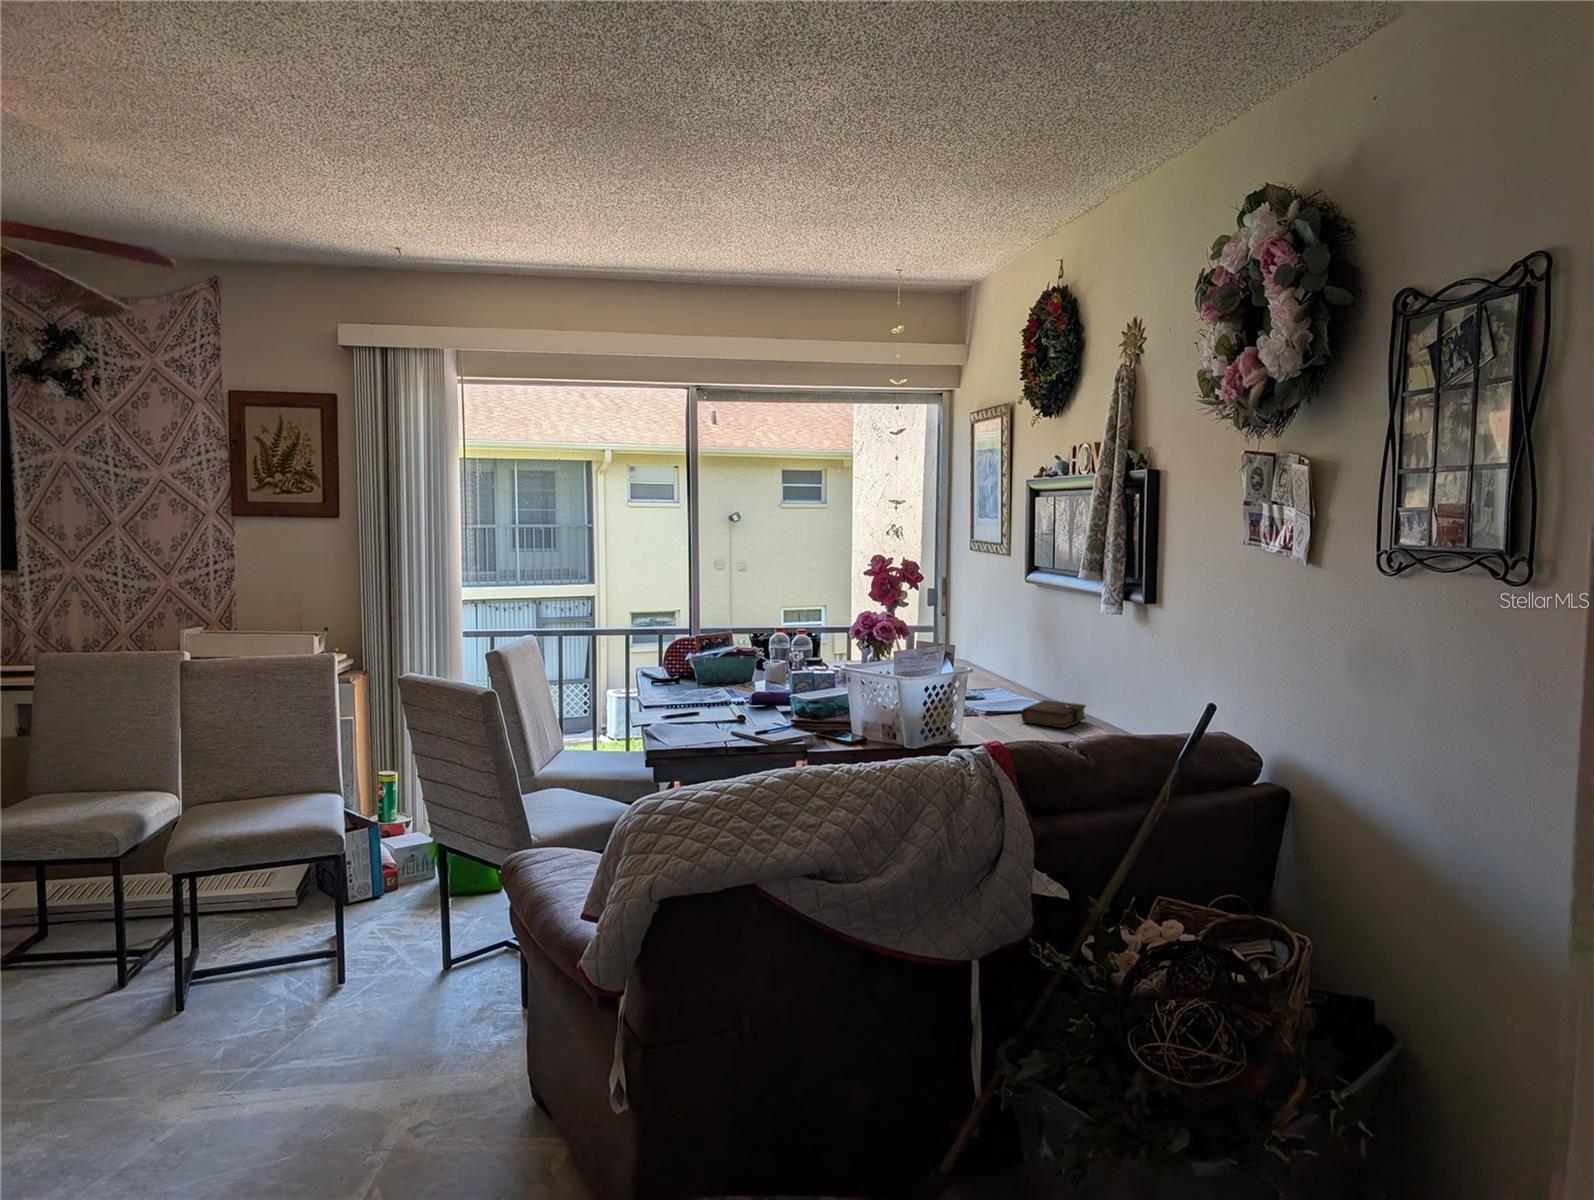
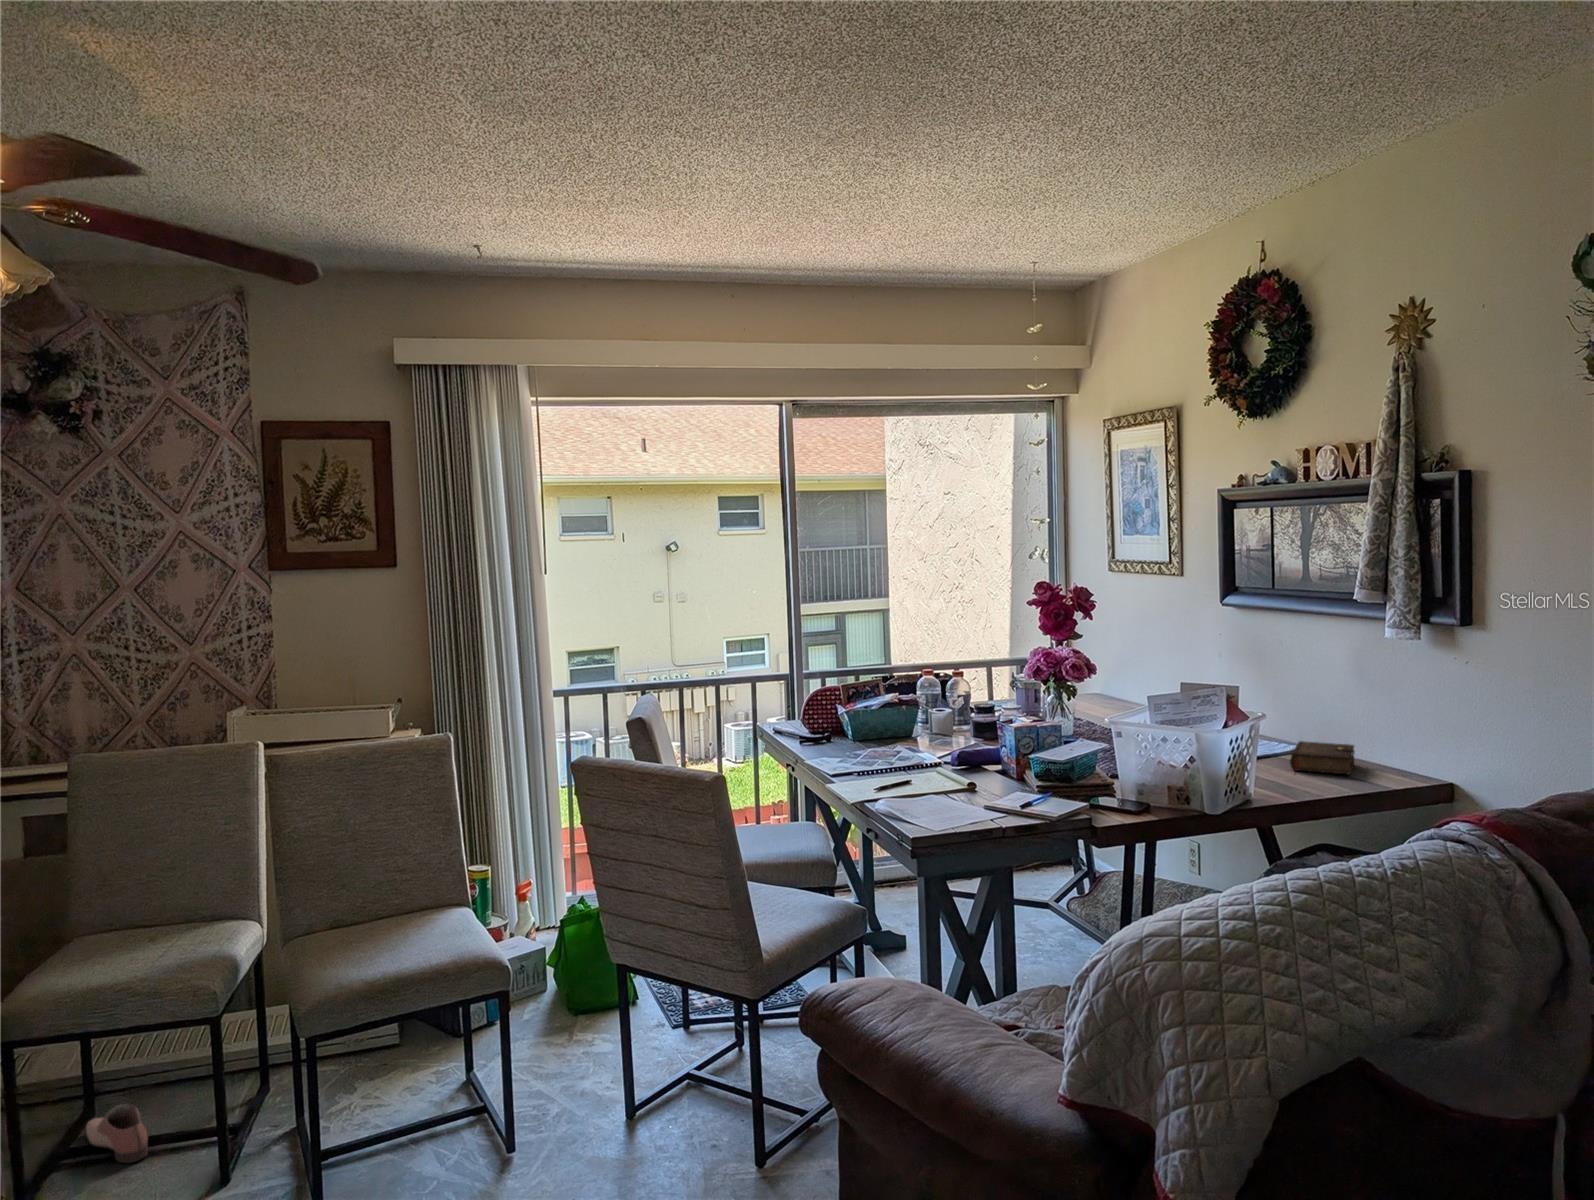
shoe: none [39,923,79,965] -> present [86,1104,148,1163]

